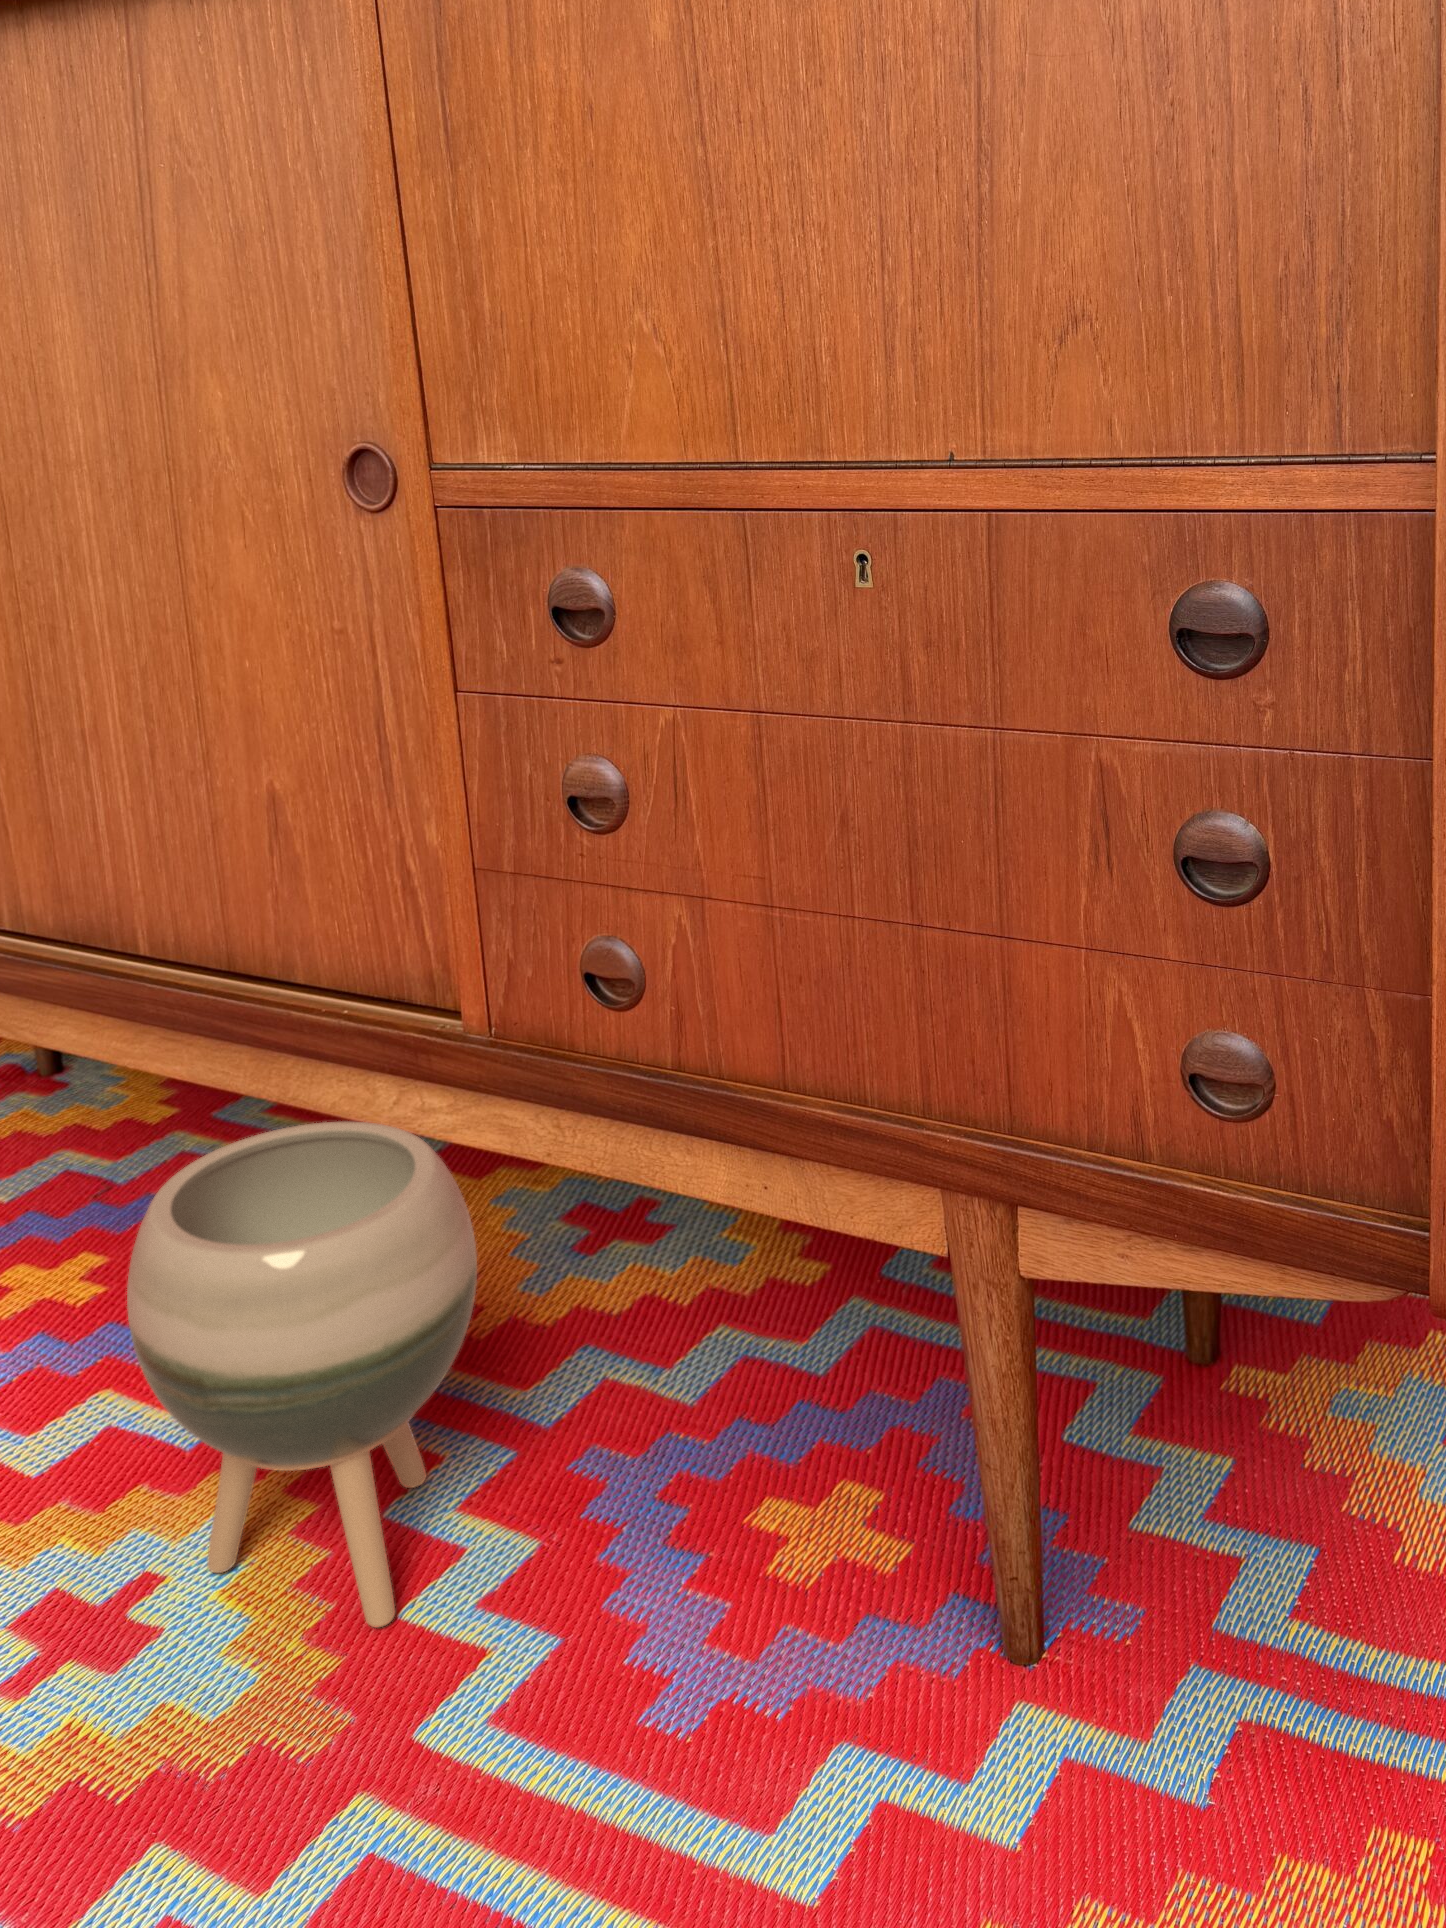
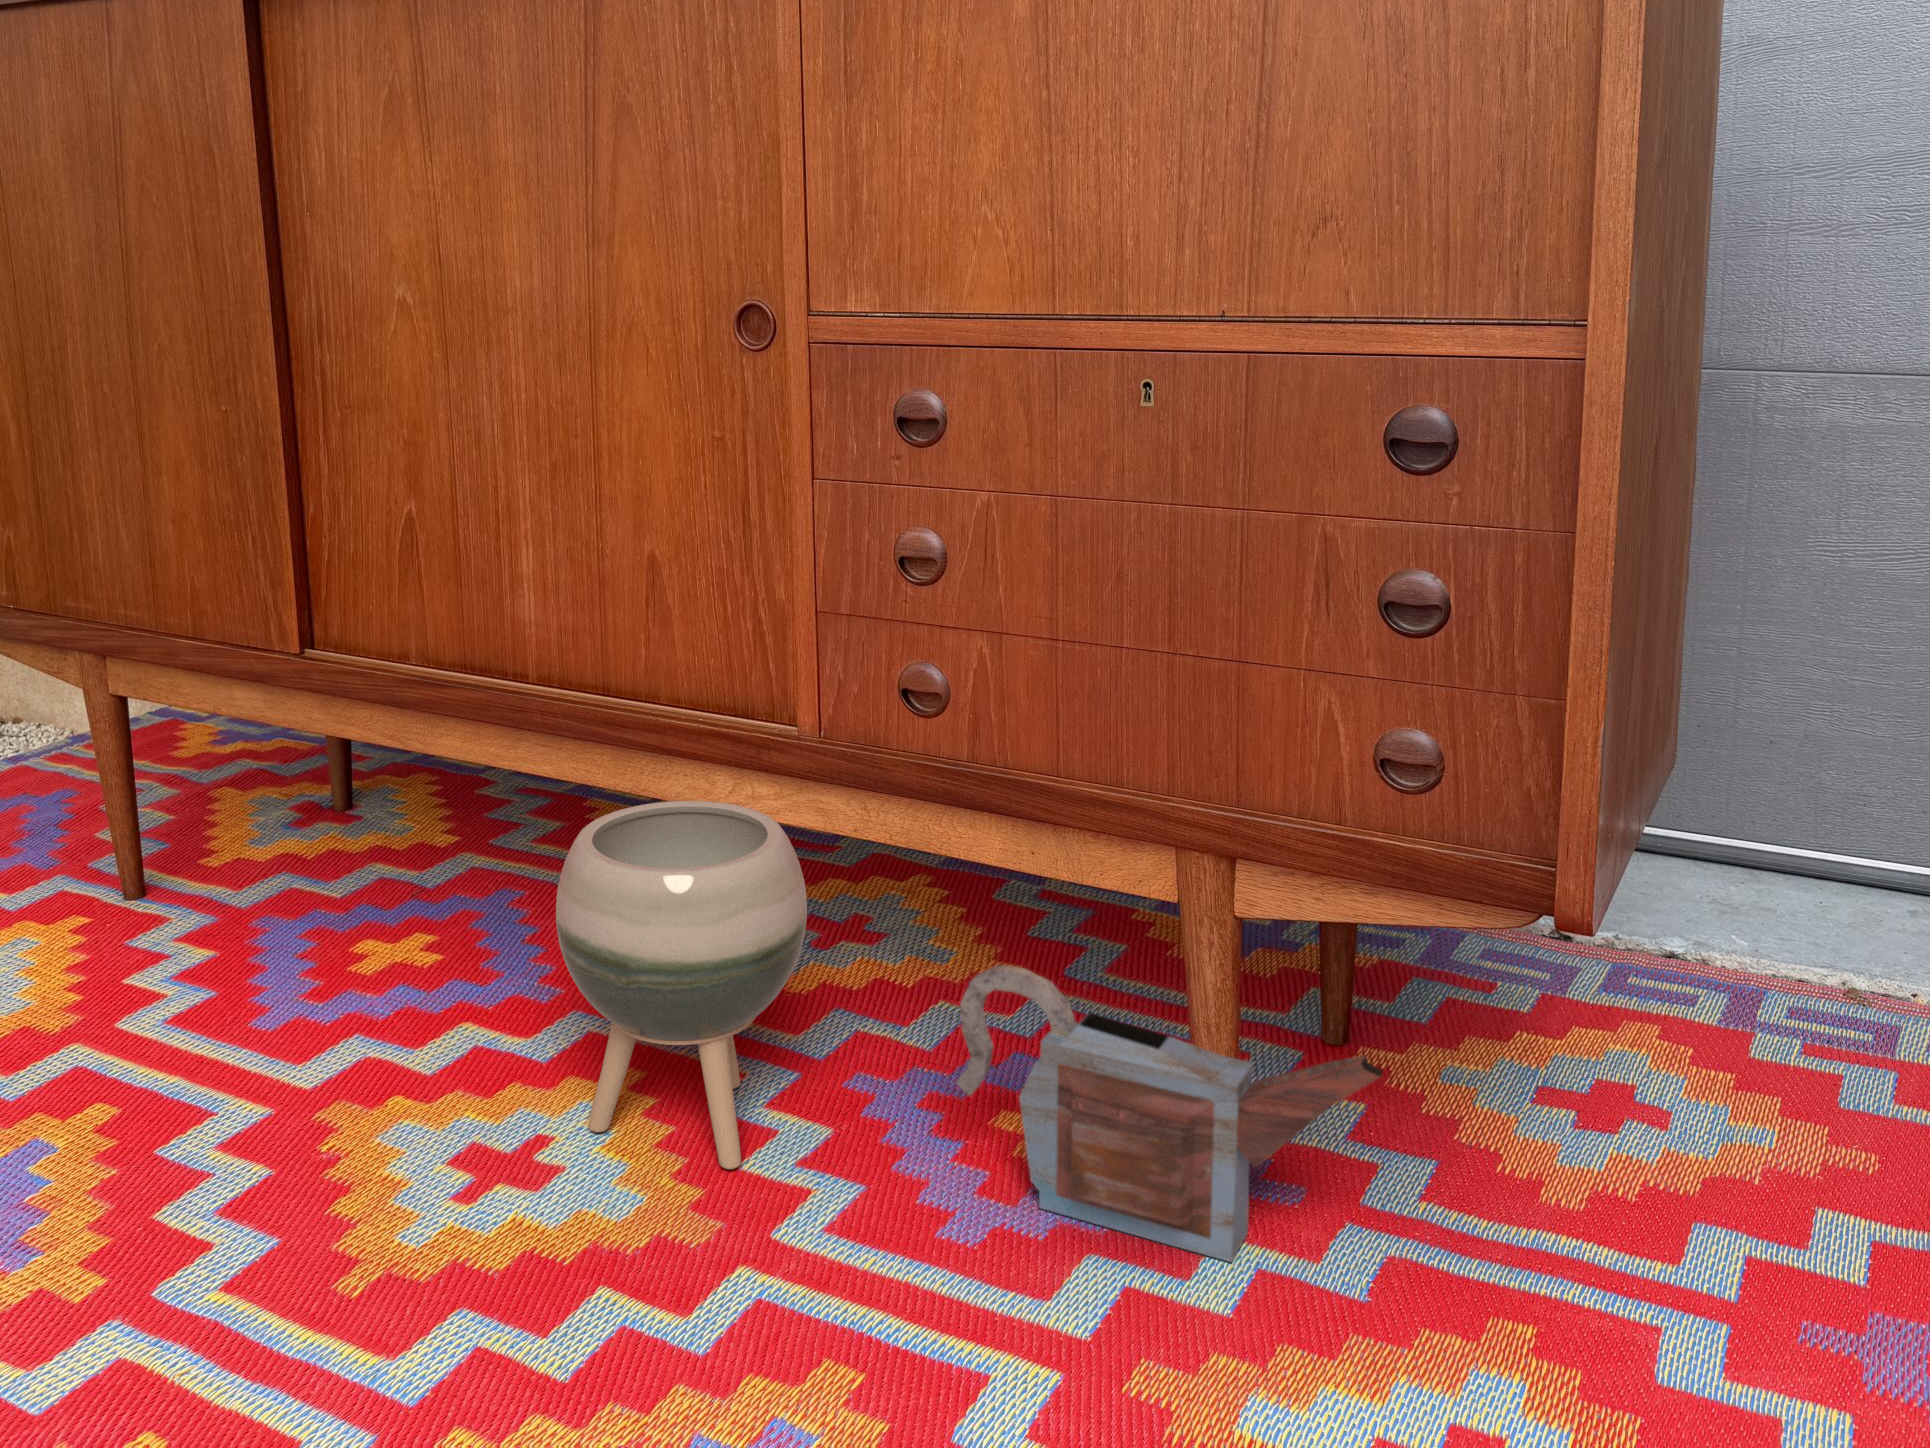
watering can: none [666,1345,1210,1752] -> present [956,965,1384,1262]

